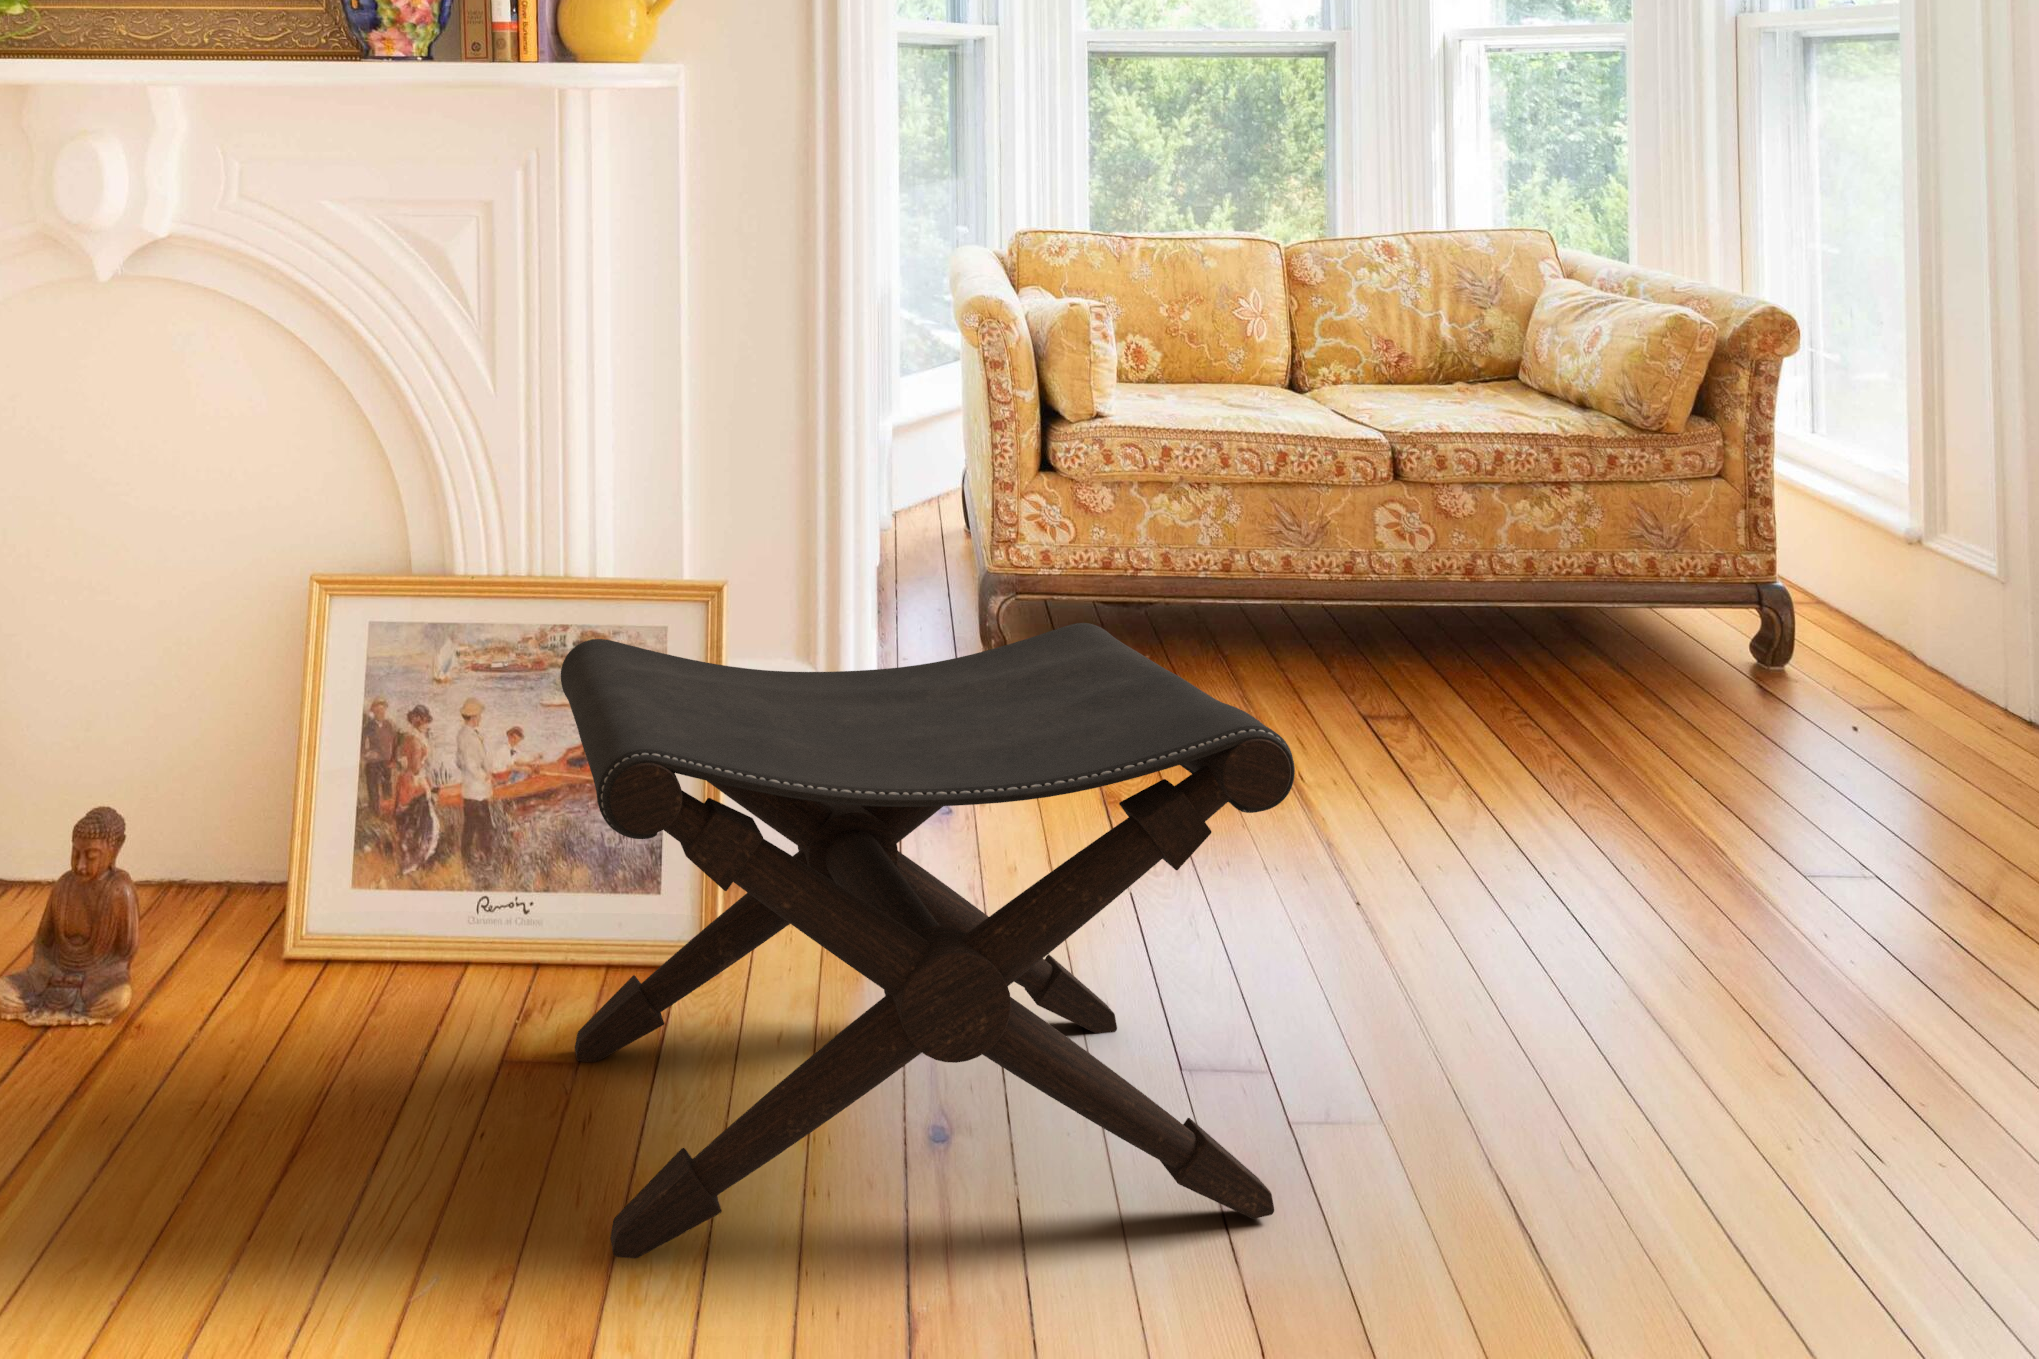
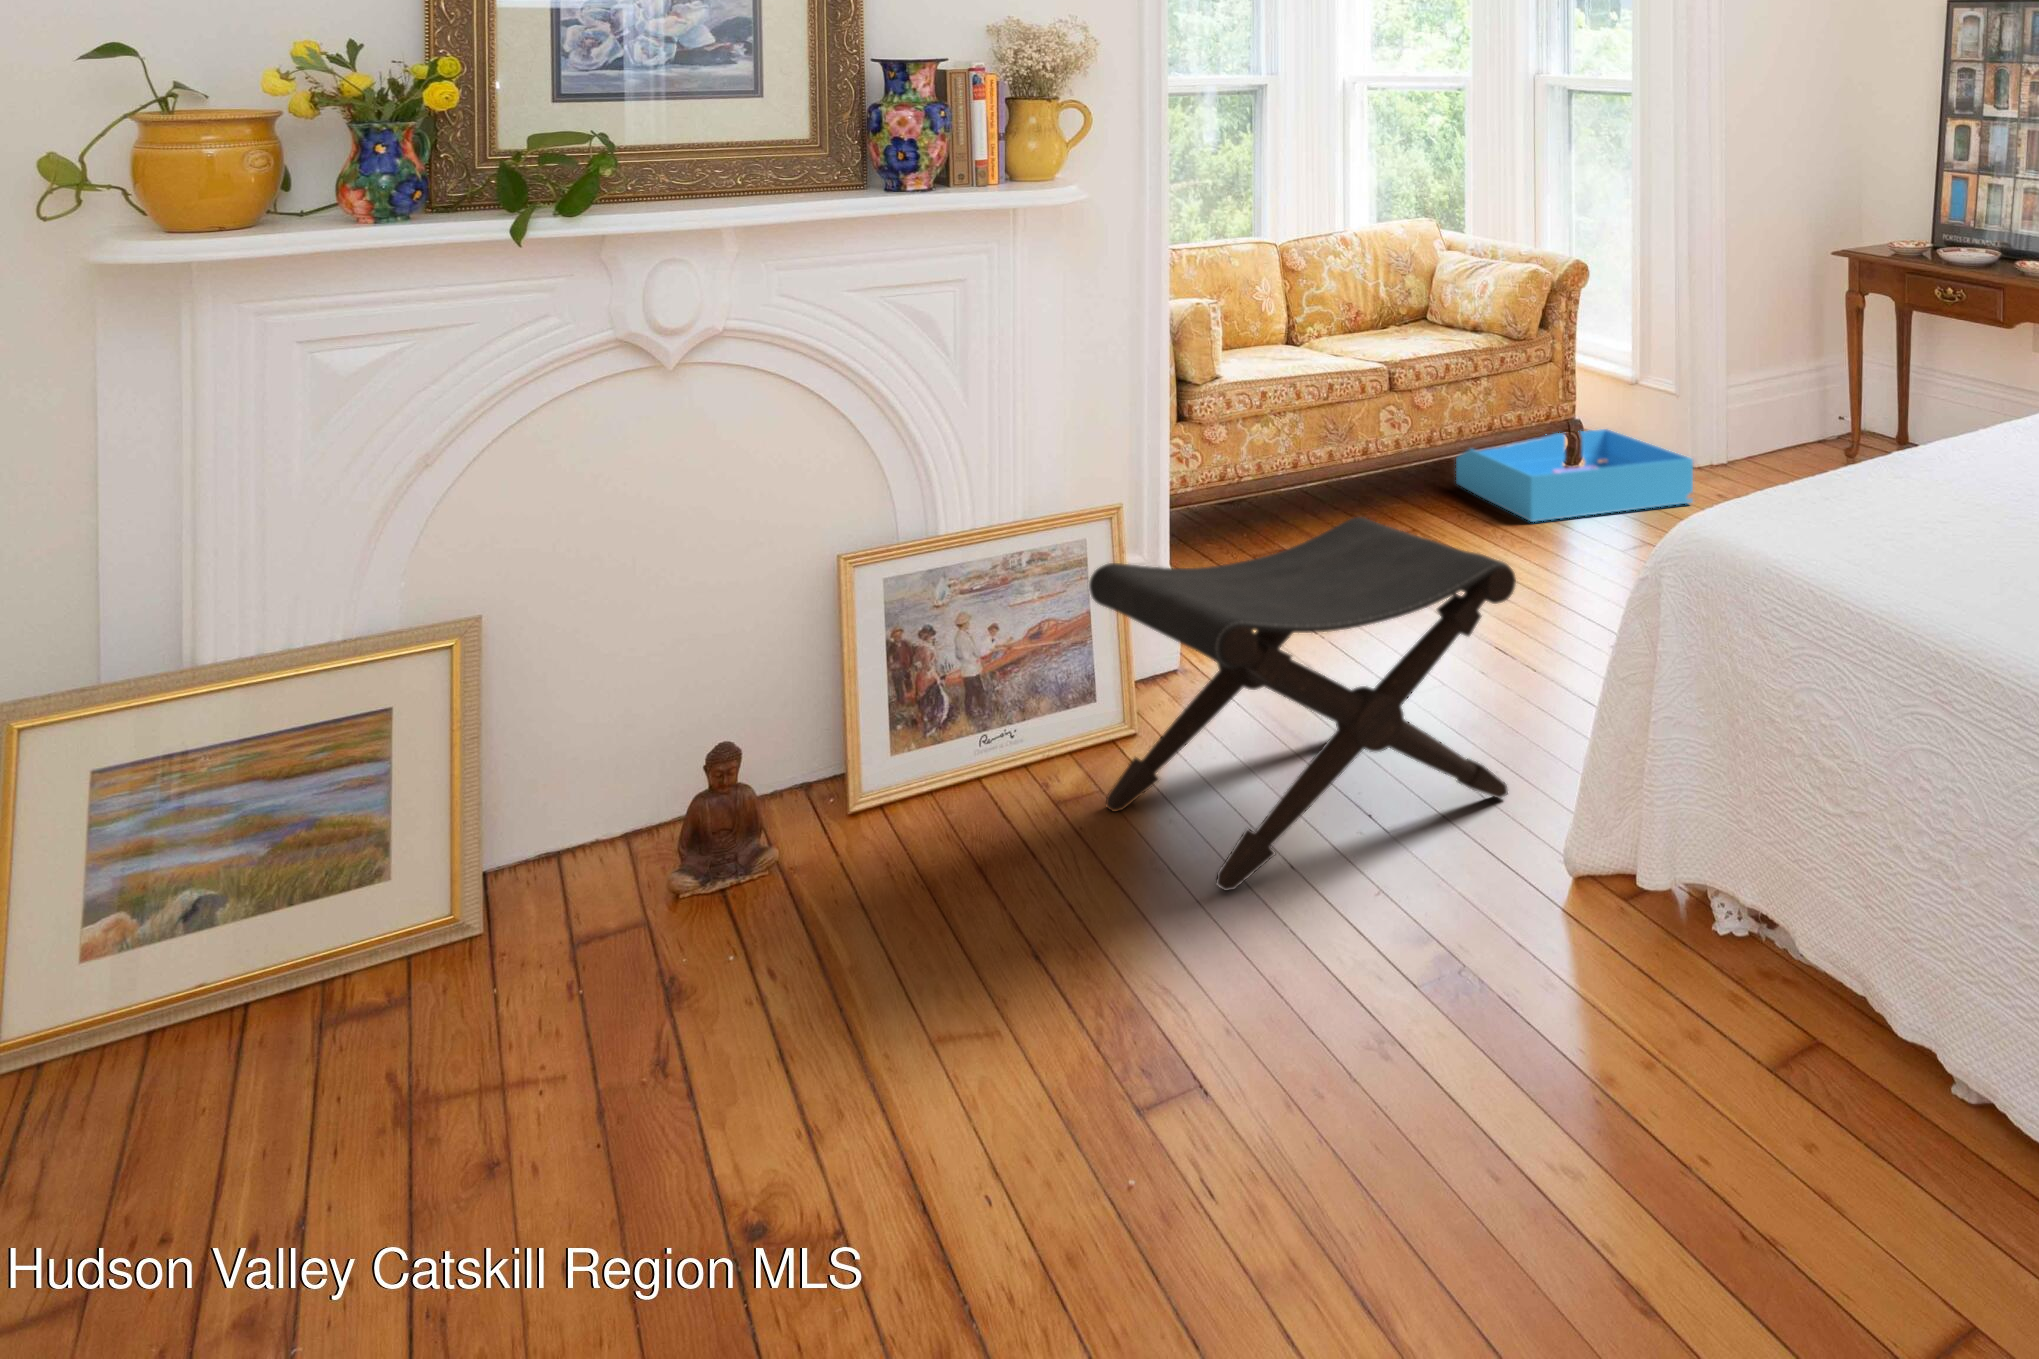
storage bin: none [1535,574,2011,727] -> present [1456,429,1693,522]

